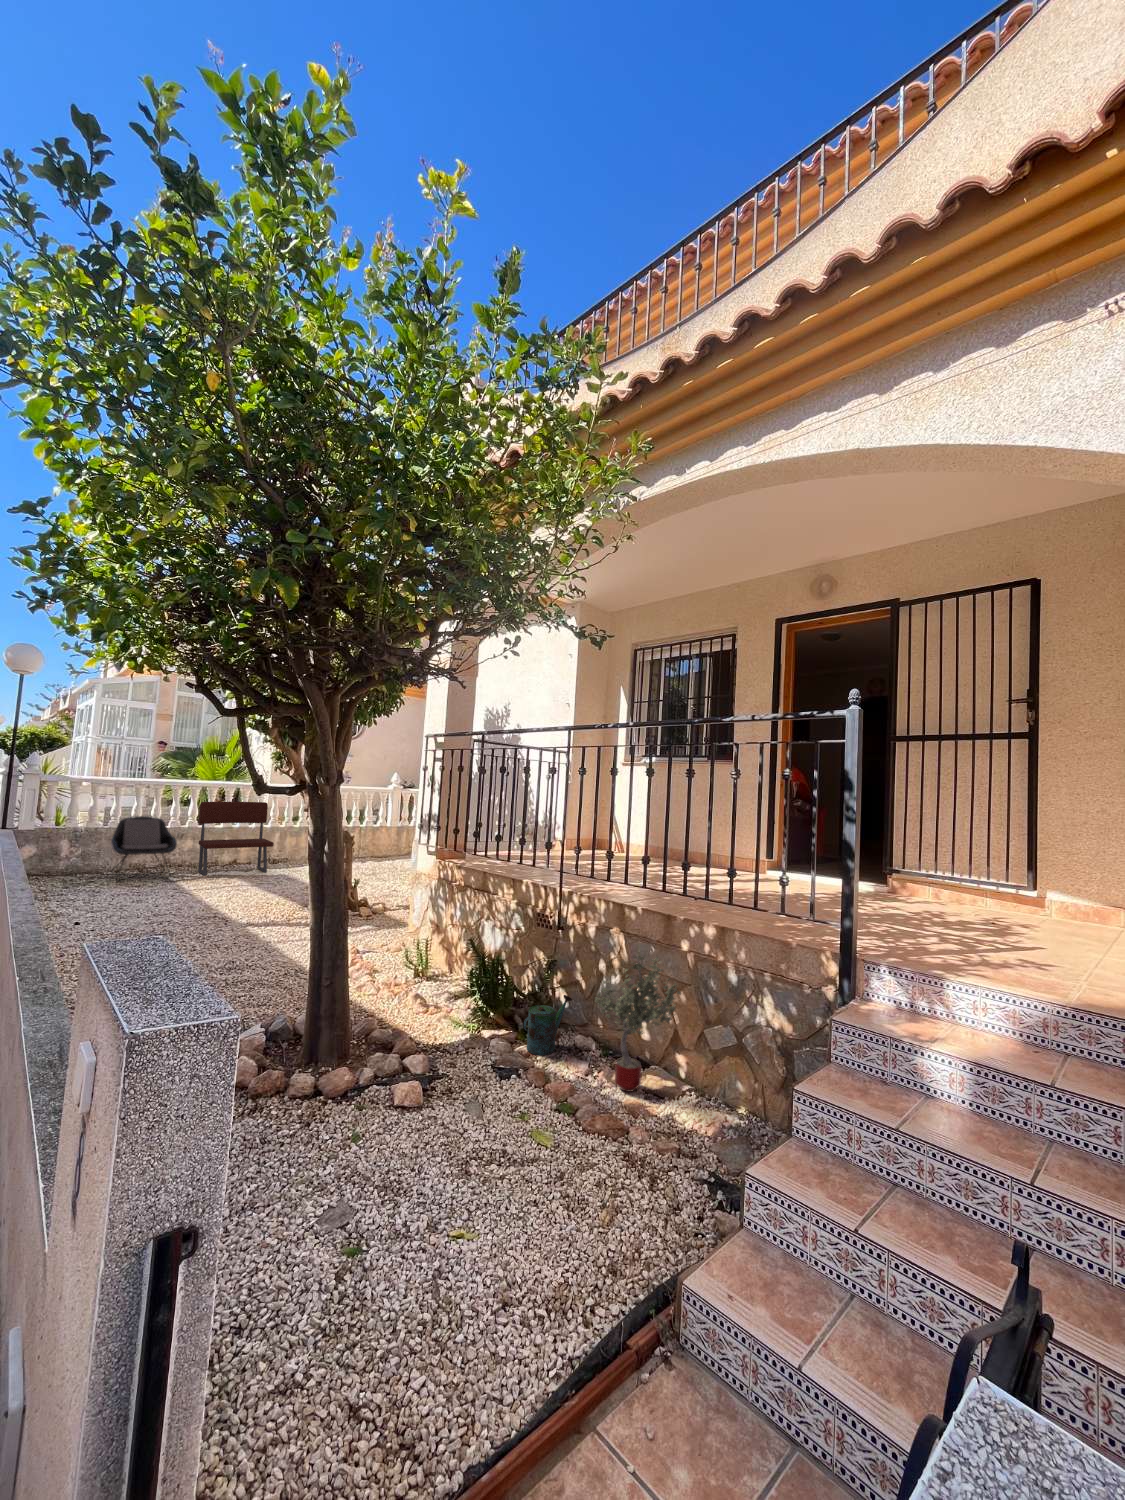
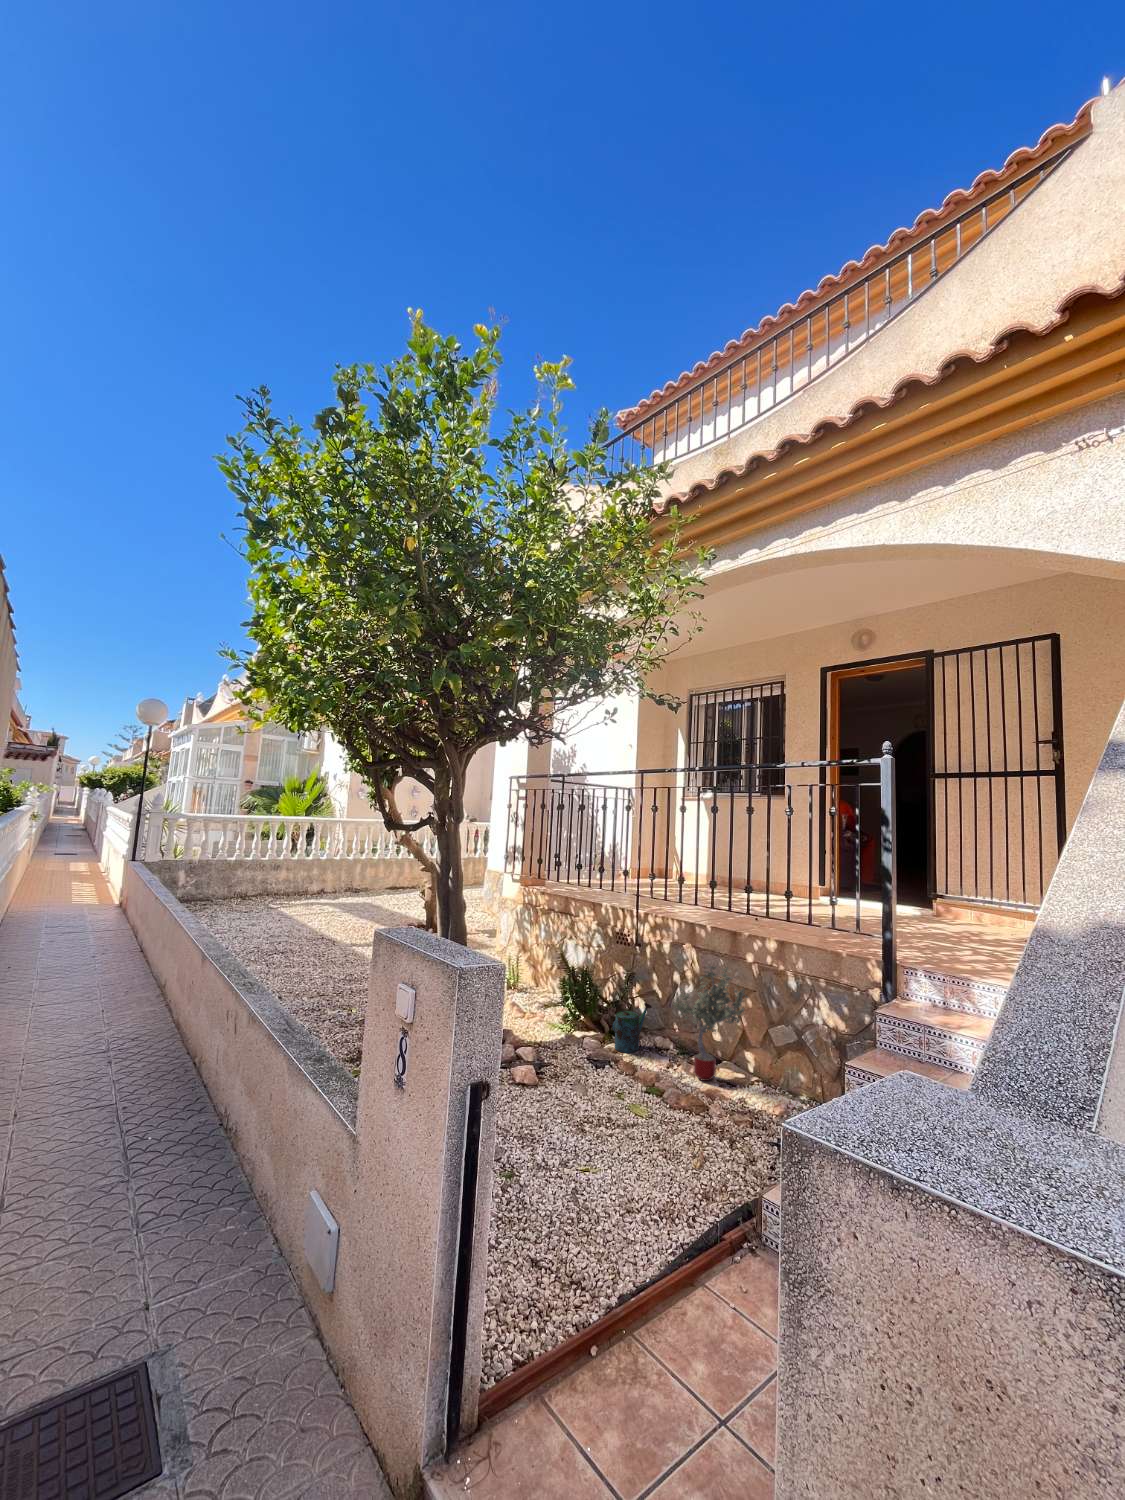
bench: present [198,802,274,876] -> none [289,835,356,904]
lounge chair: present [111,816,177,882] -> none [216,849,273,909]

